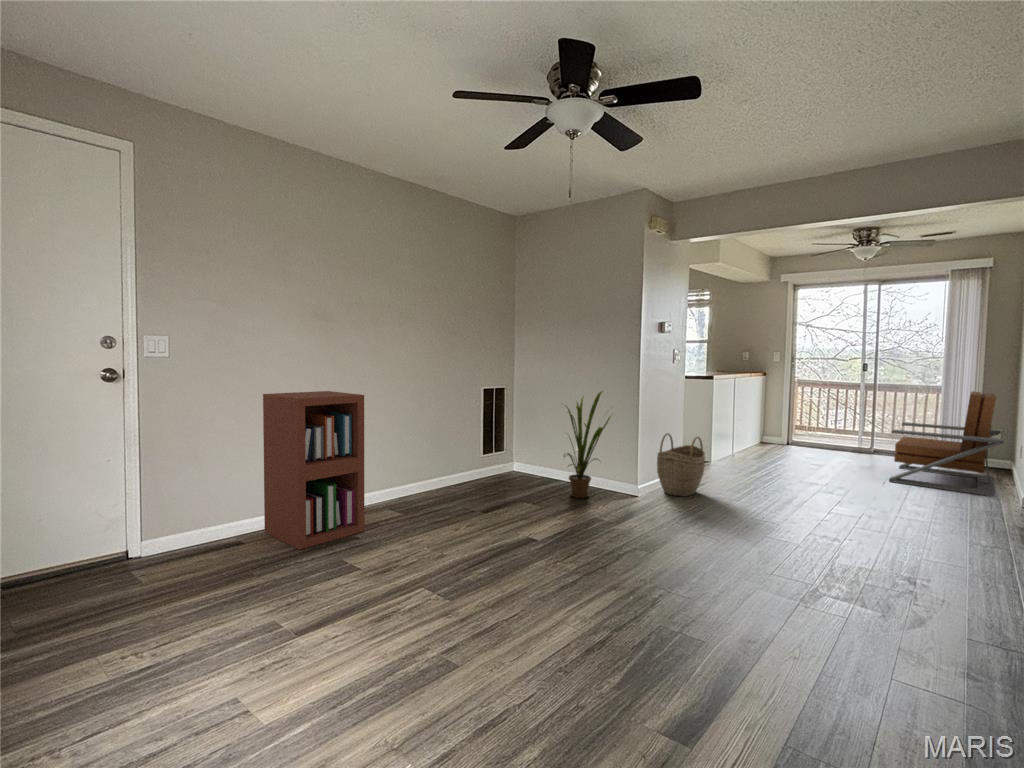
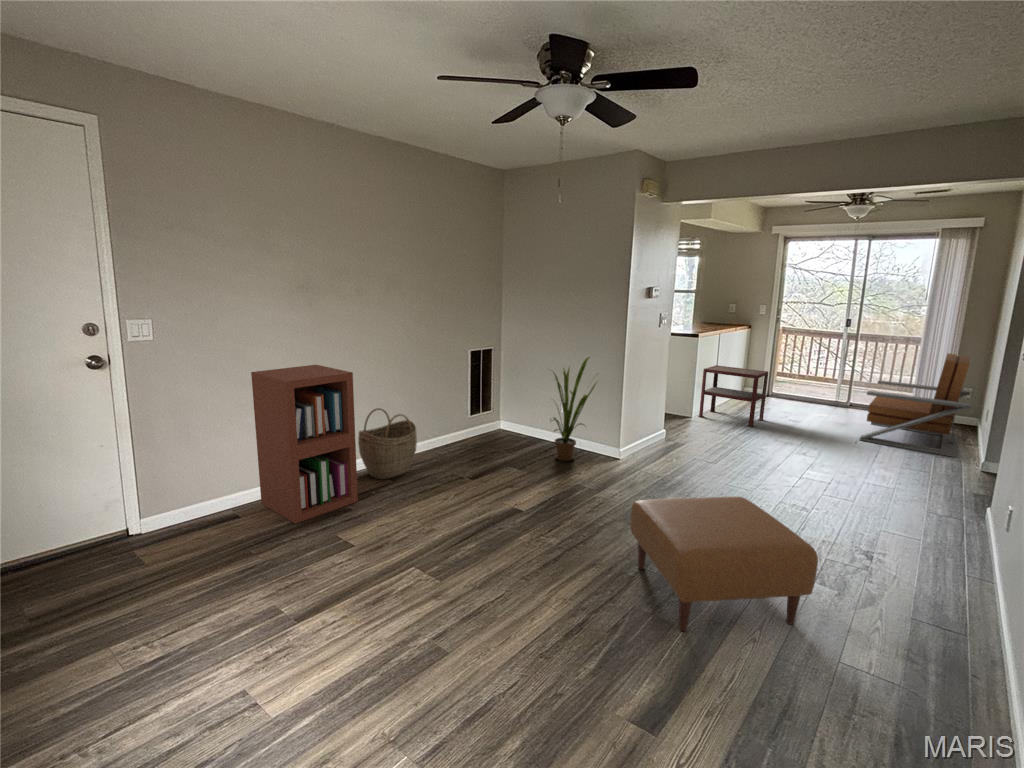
side table: none [717,409,787,470] -> present [699,365,768,427]
woven basket: present [657,433,705,497] -> present [358,408,417,479]
ottoman: none [652,513,857,649] -> present [630,497,818,632]

